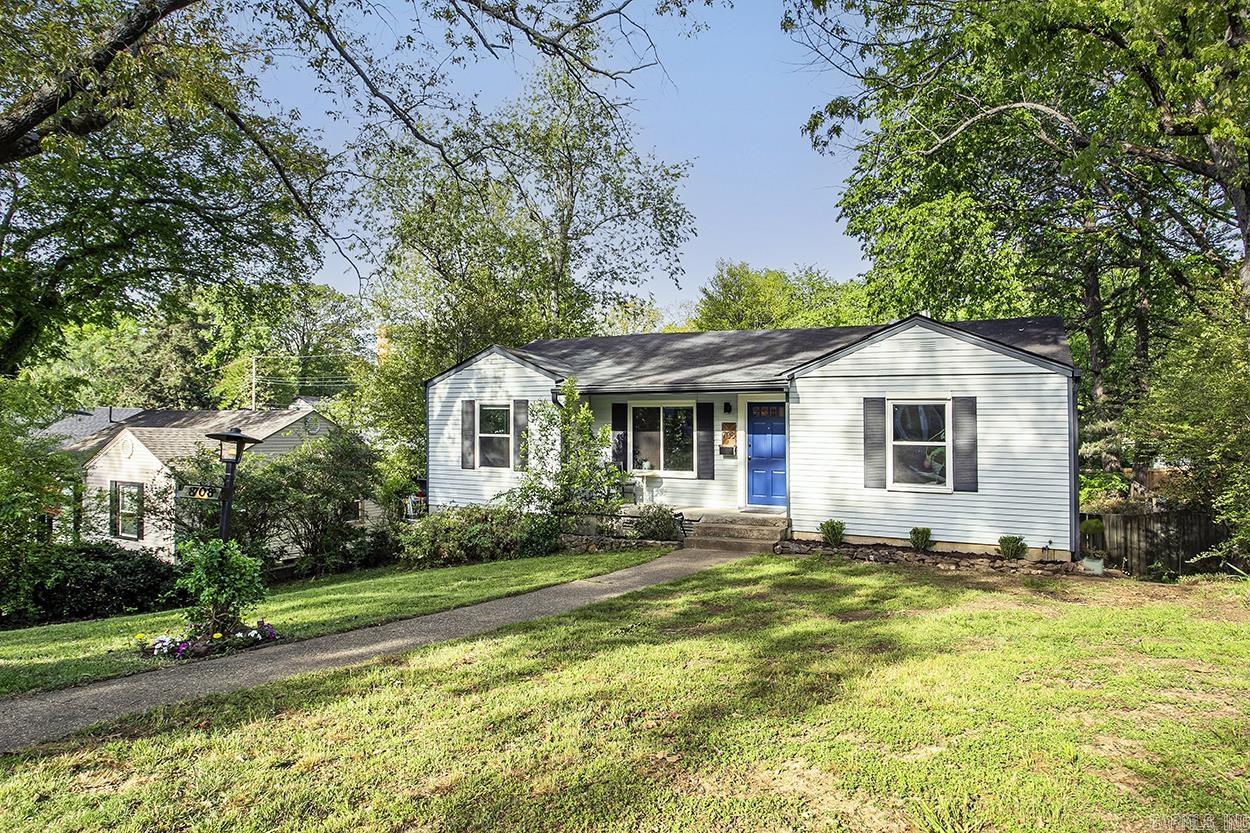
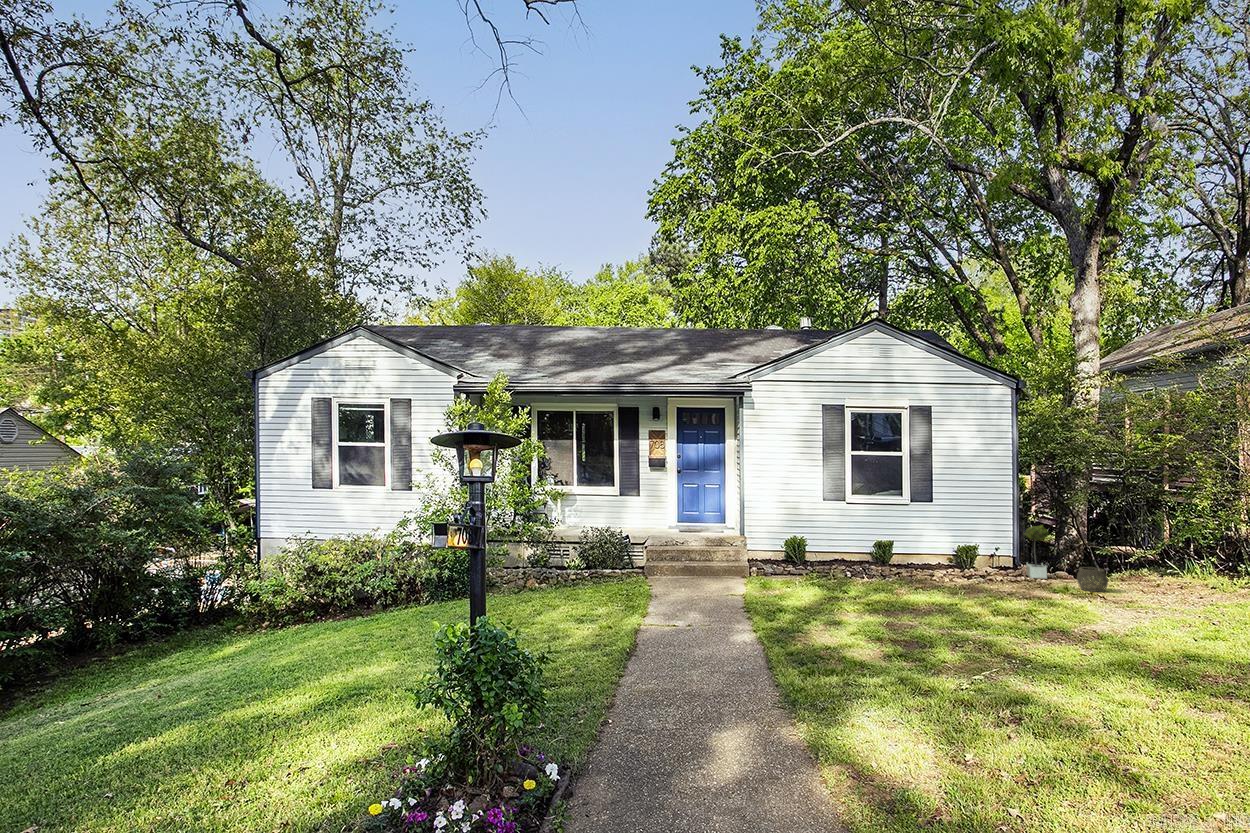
woven basket: none [1103,560,1134,586] -> present [1077,567,1108,592]

